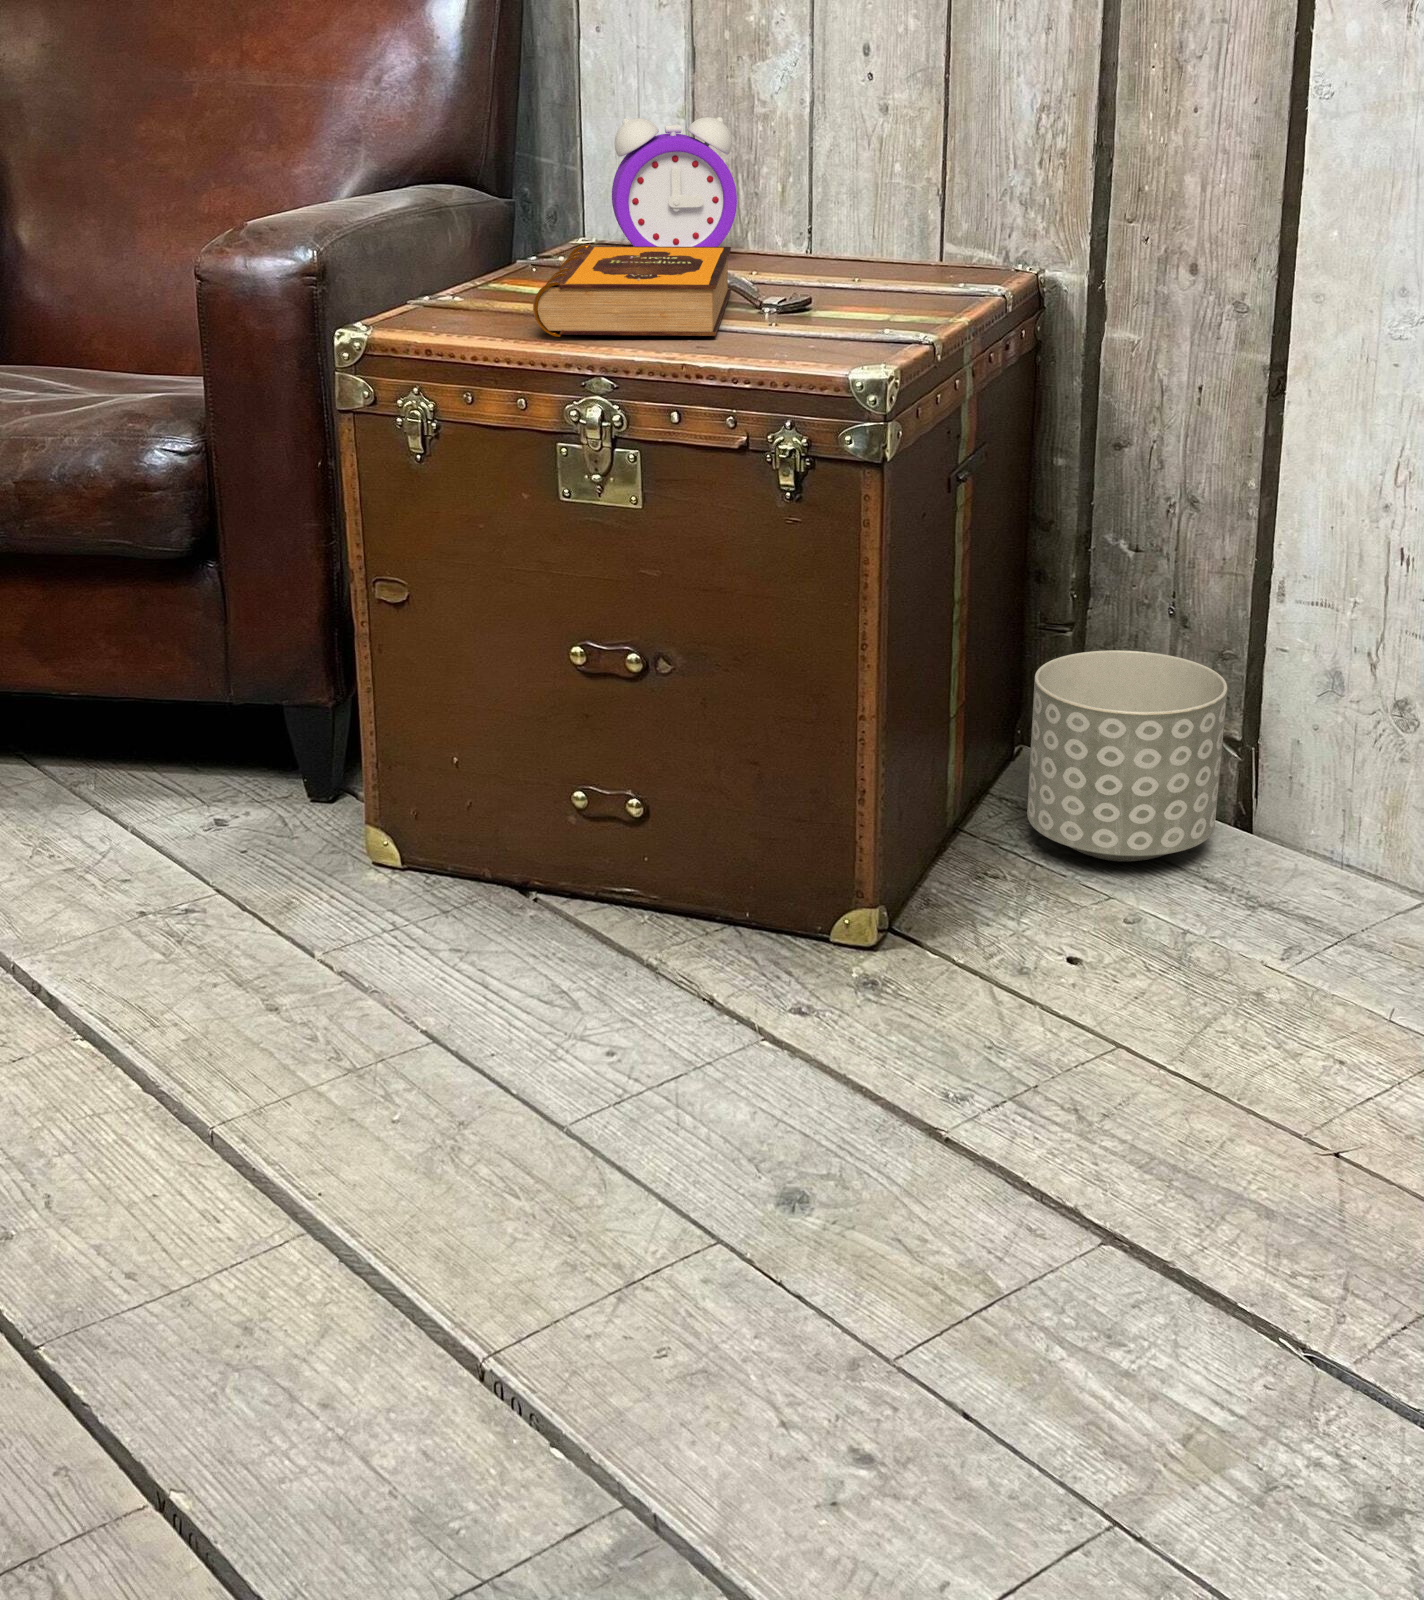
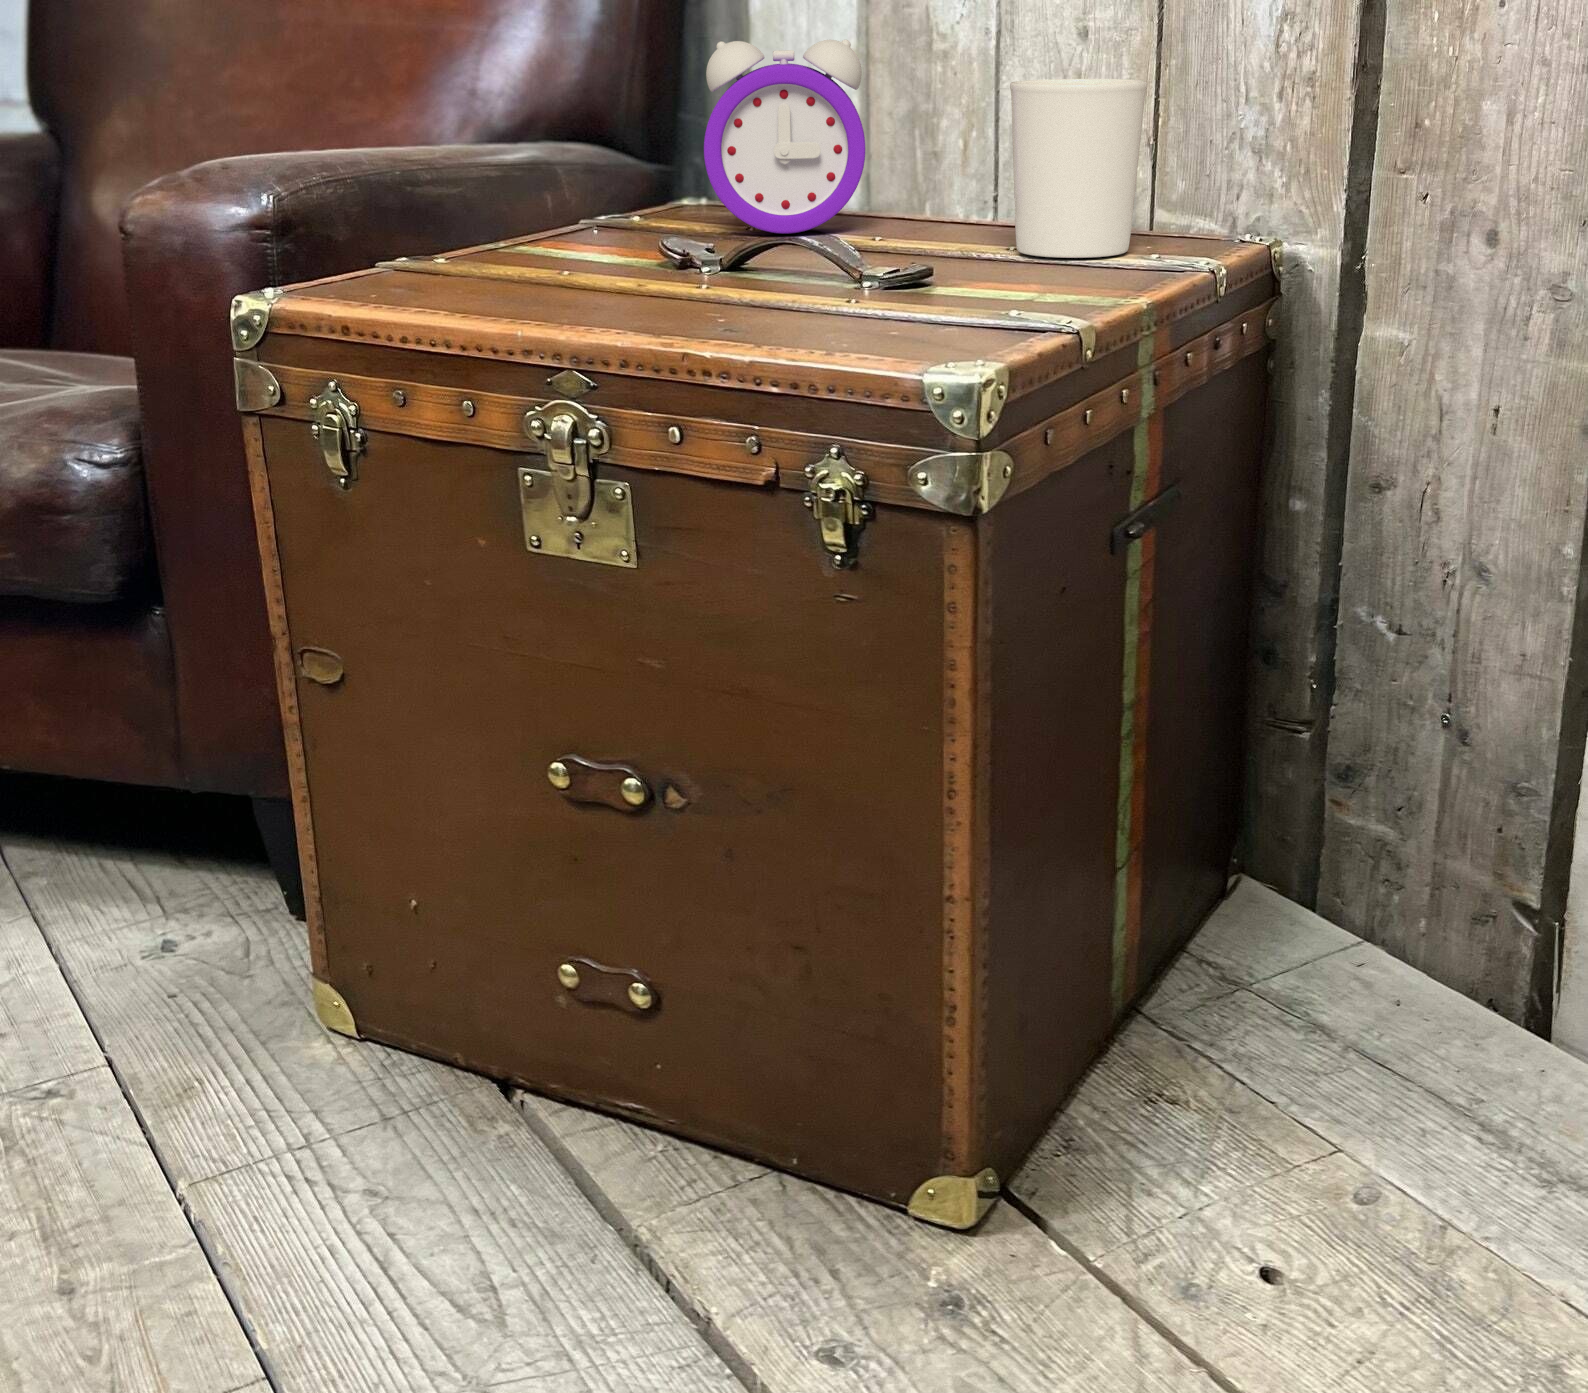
candle holder: none [856,154,953,285] -> present [1010,79,1147,258]
hardback book: present [533,244,731,337] -> none [492,197,825,317]
planter: present [1027,650,1227,862] -> none [1225,776,1527,1093]

